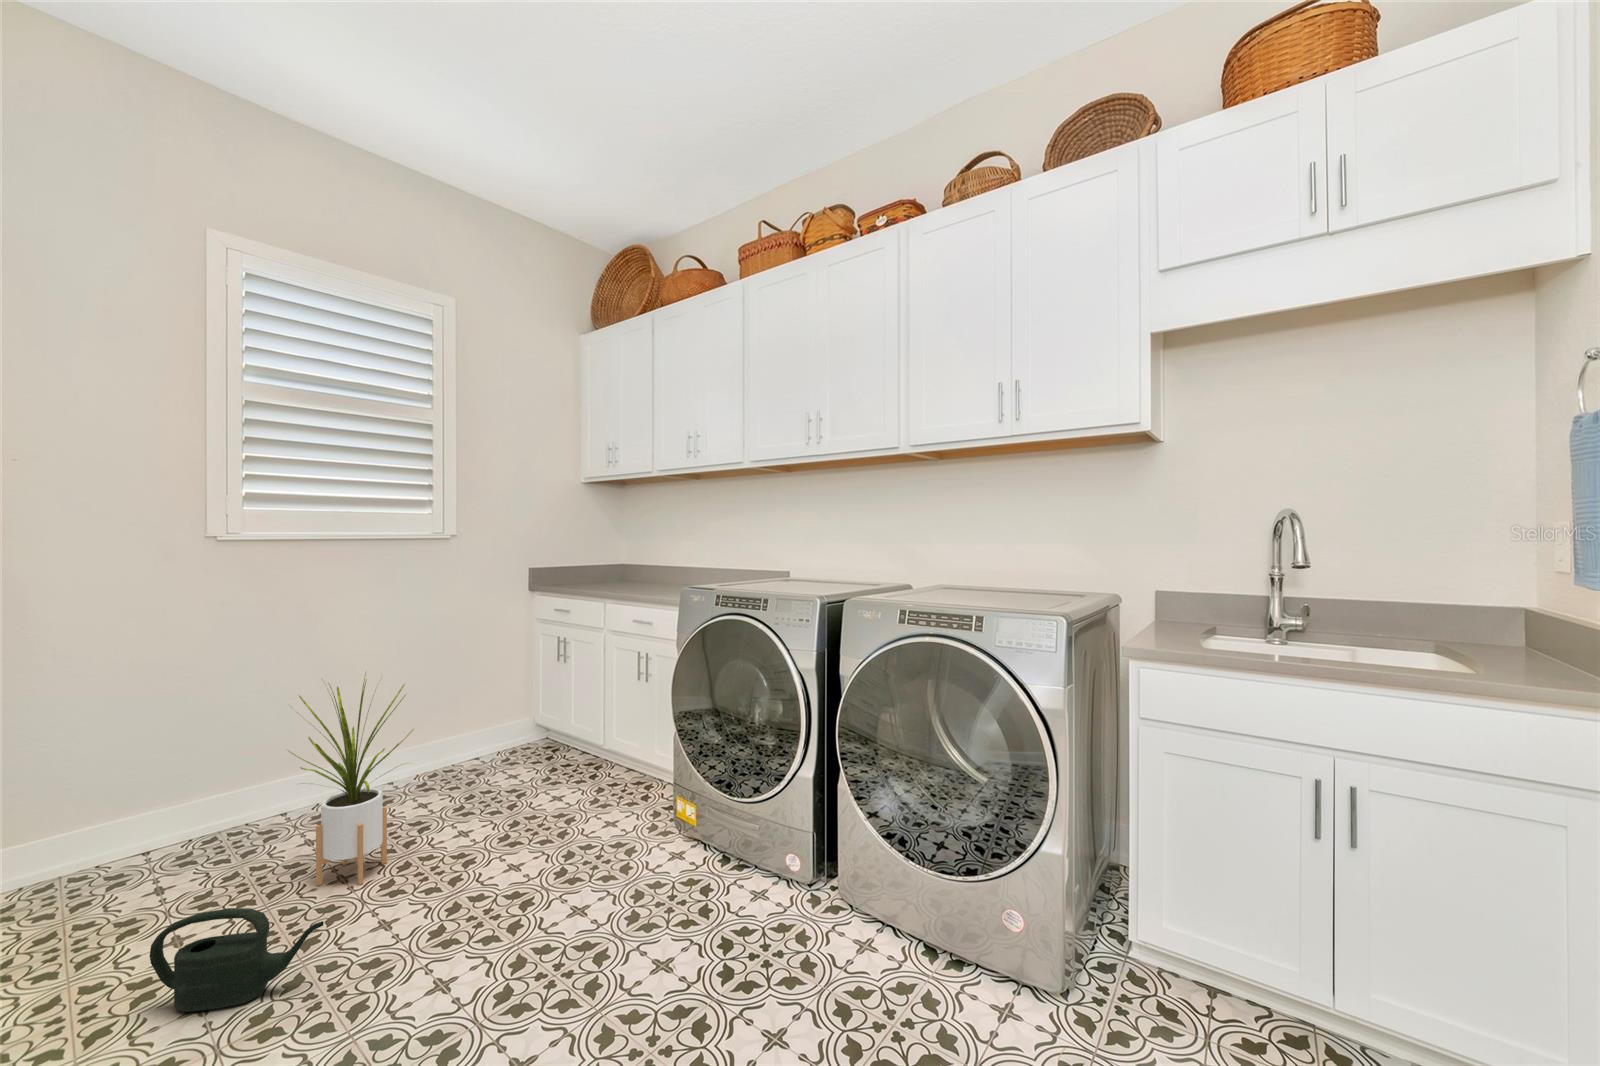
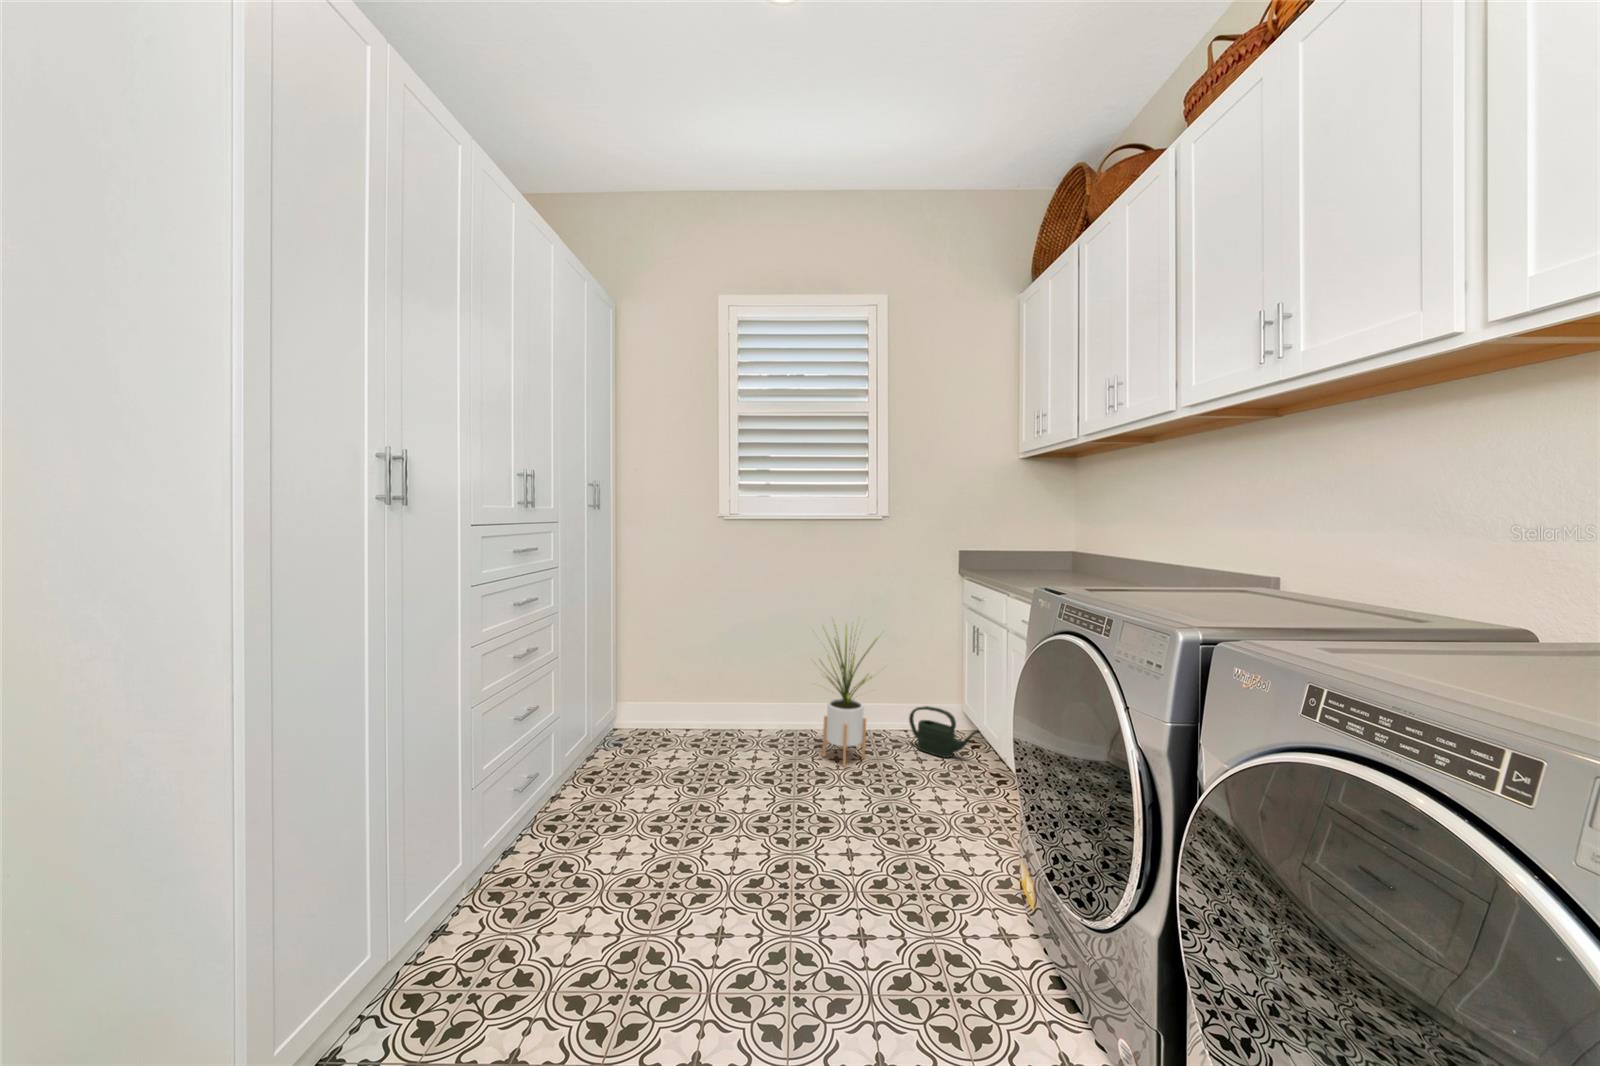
watering can: present [150,908,324,1012] -> present [909,706,981,758]

